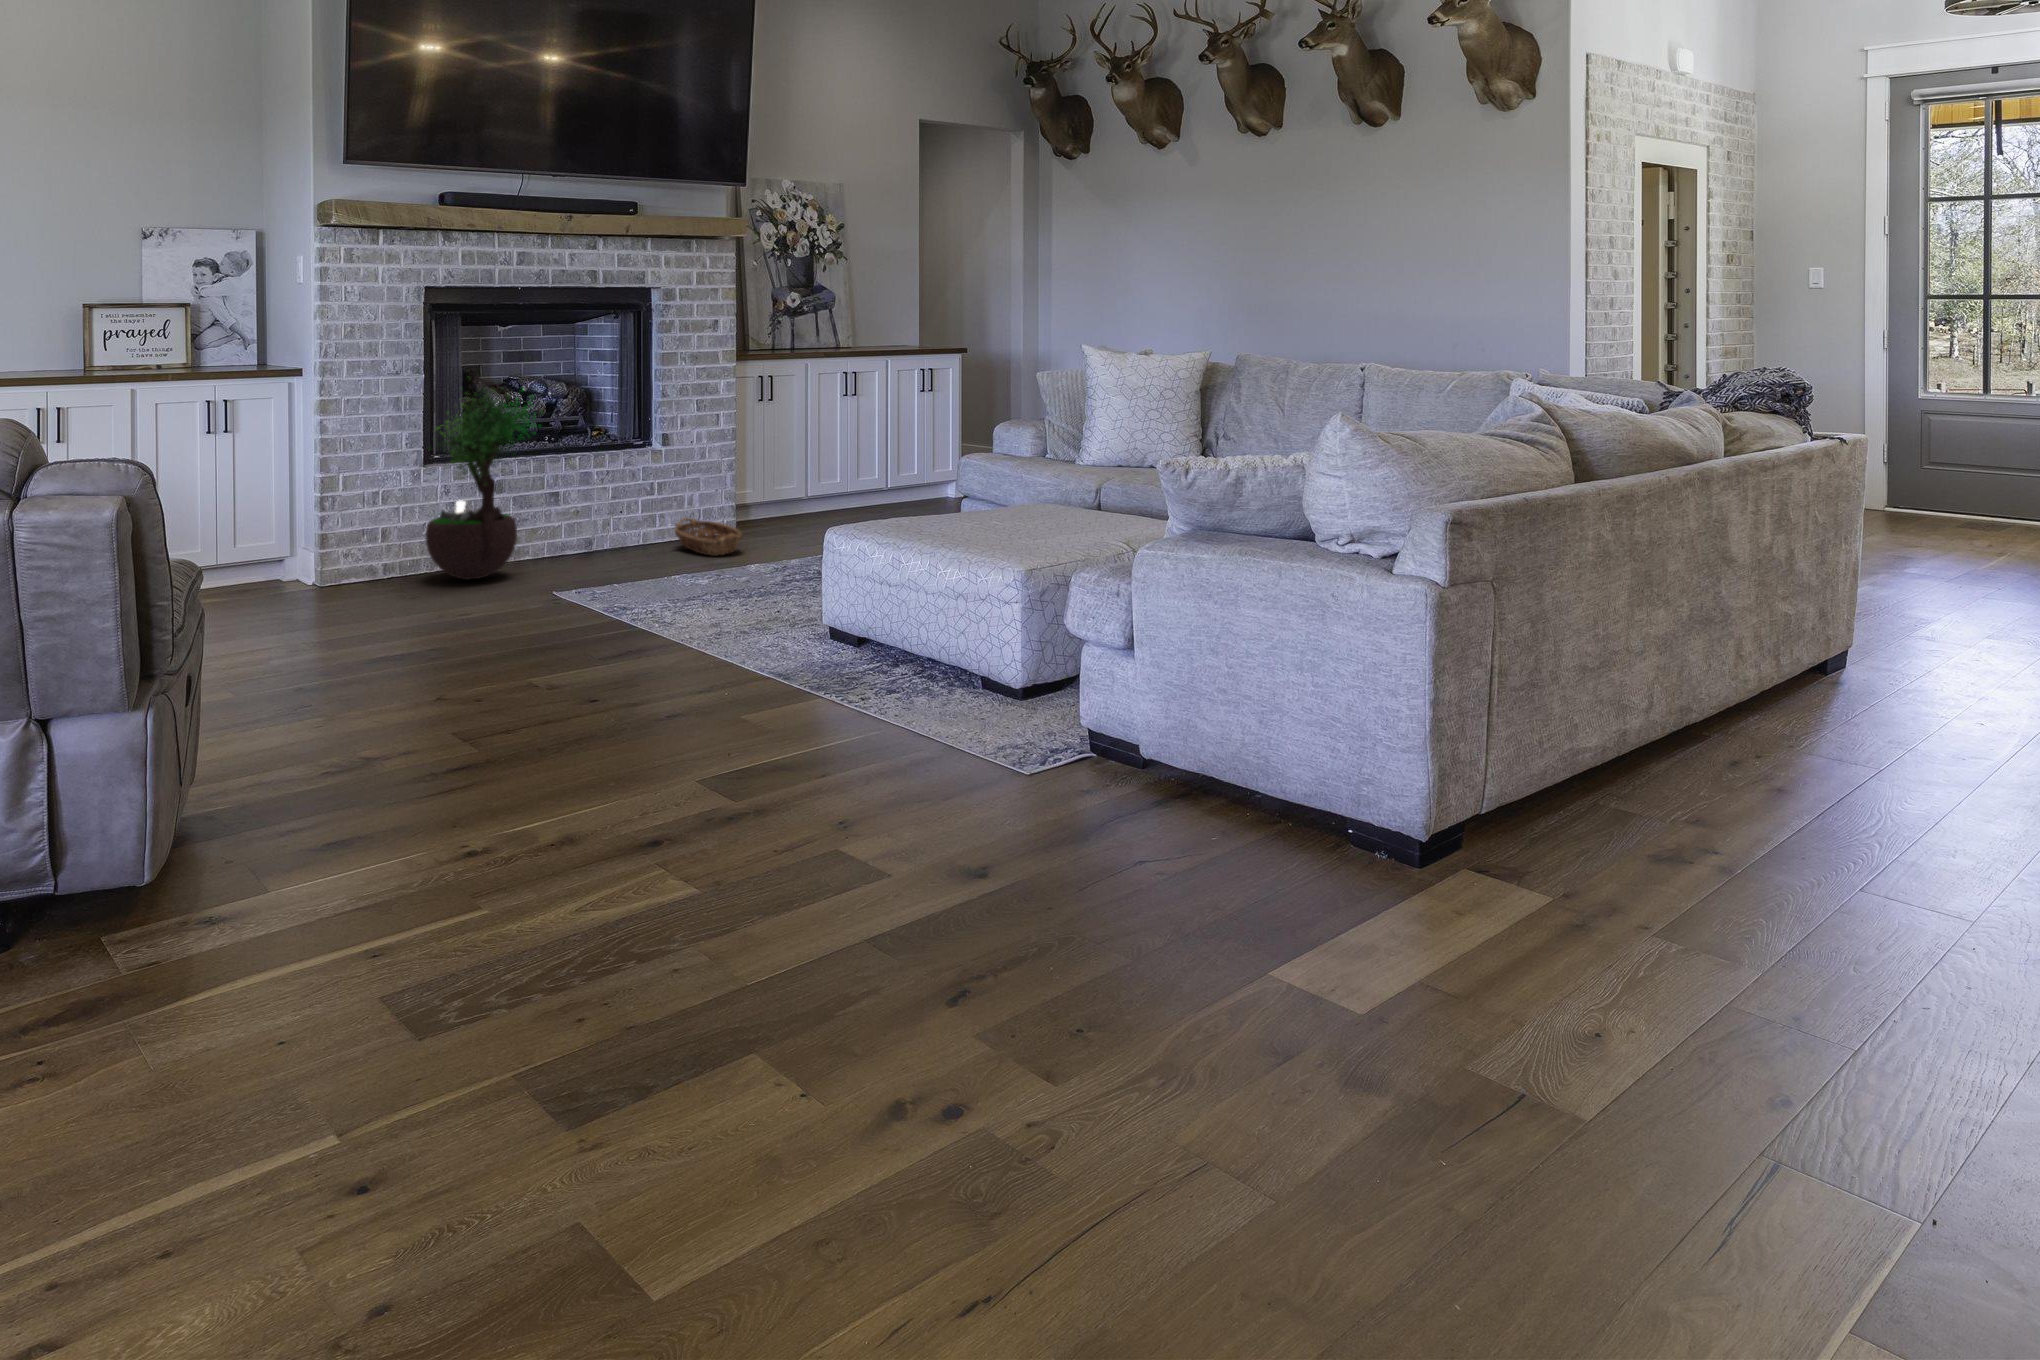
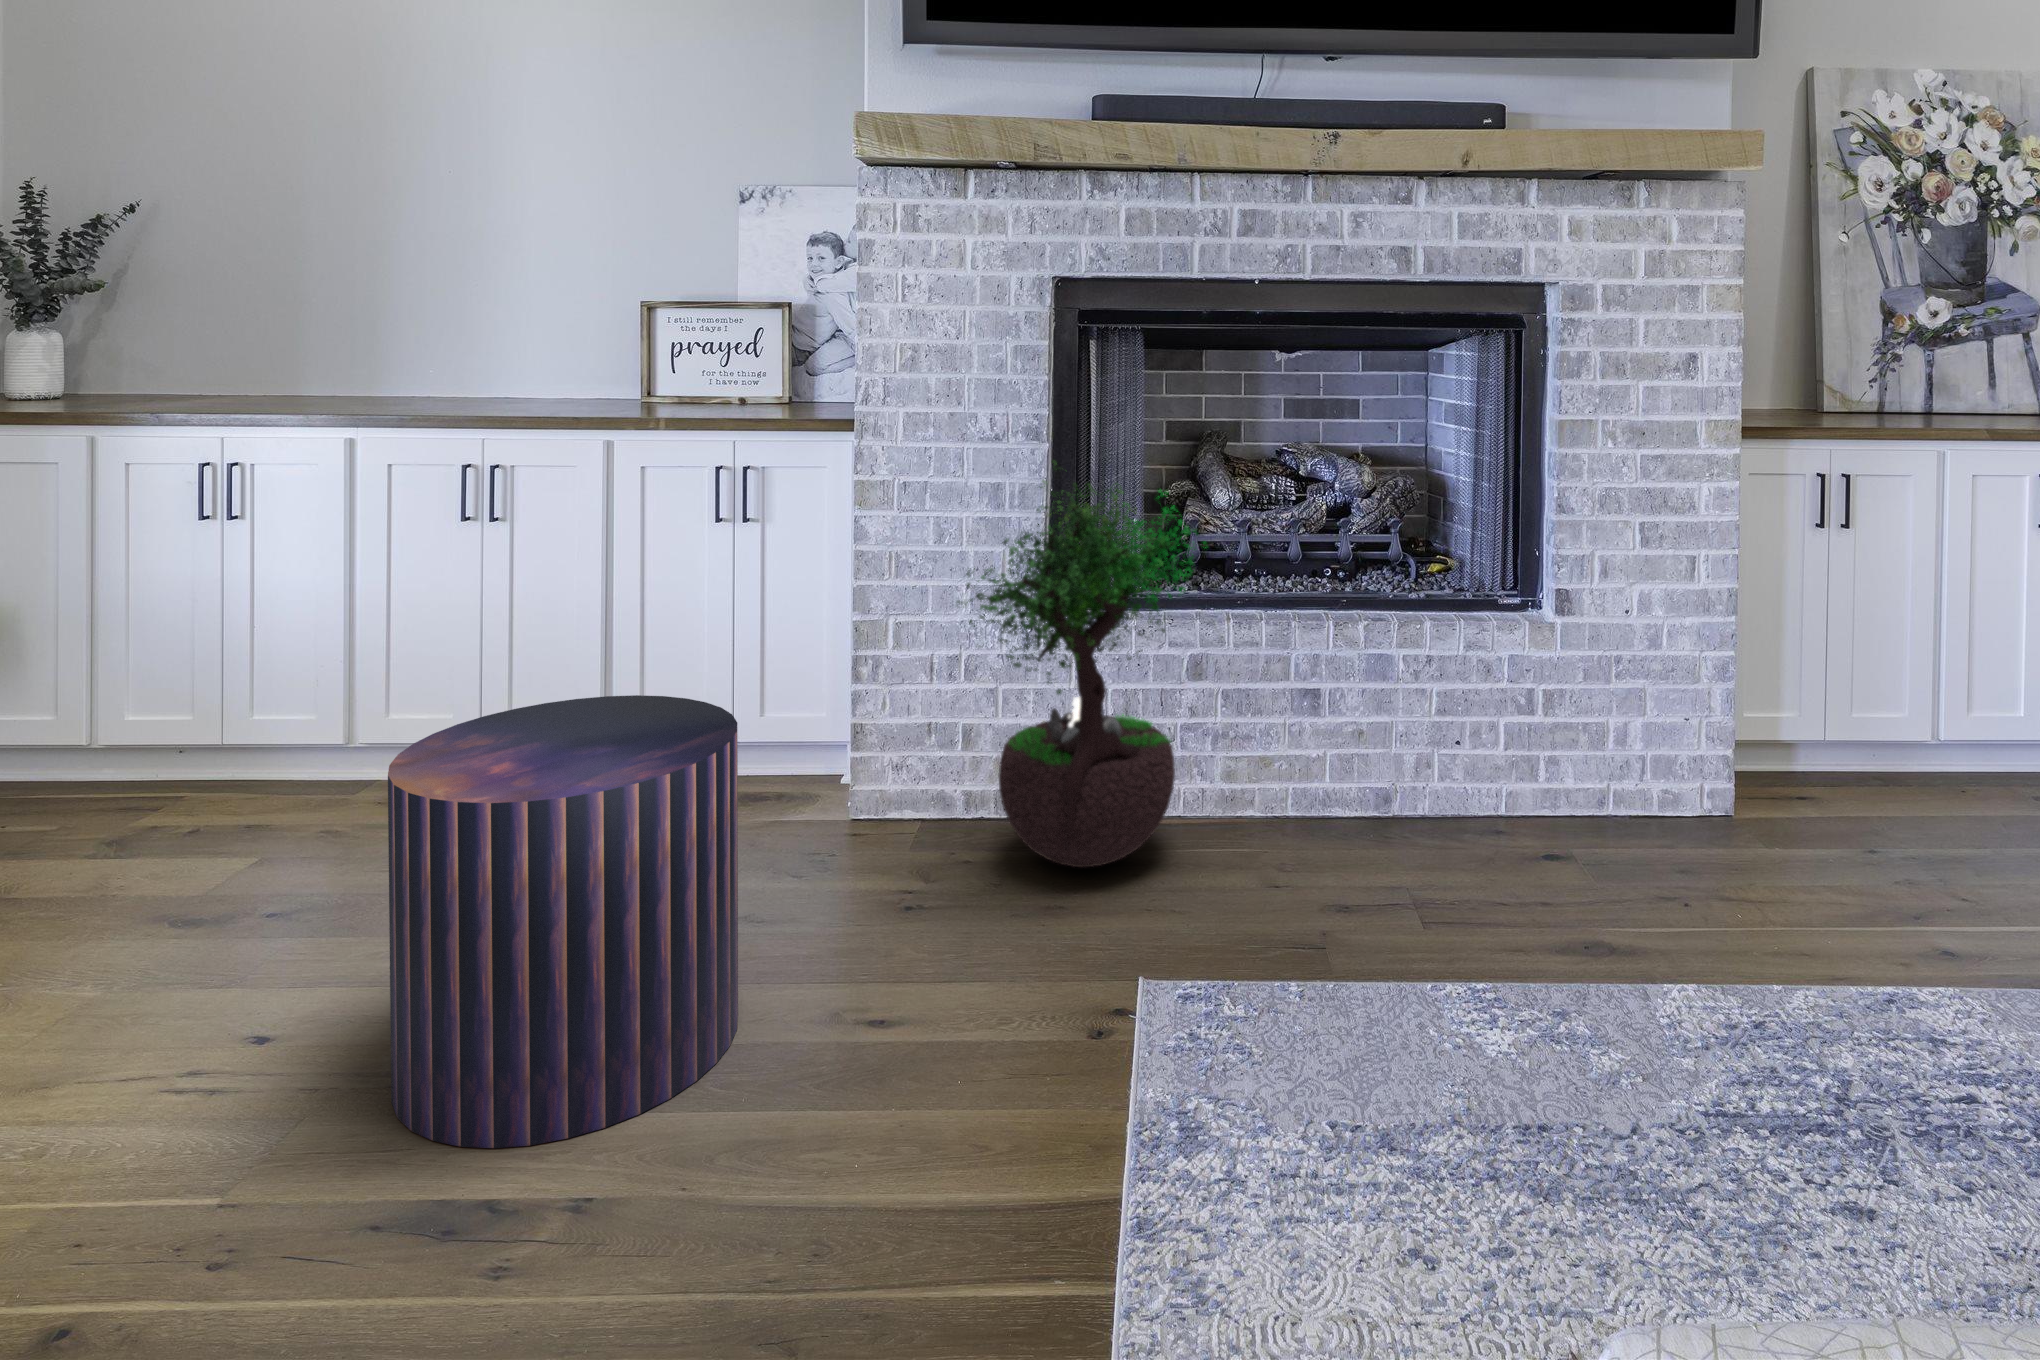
pouf: none [273,488,422,651] -> present [388,695,738,1148]
basket: present [675,518,742,556] -> none [1526,777,1734,921]

